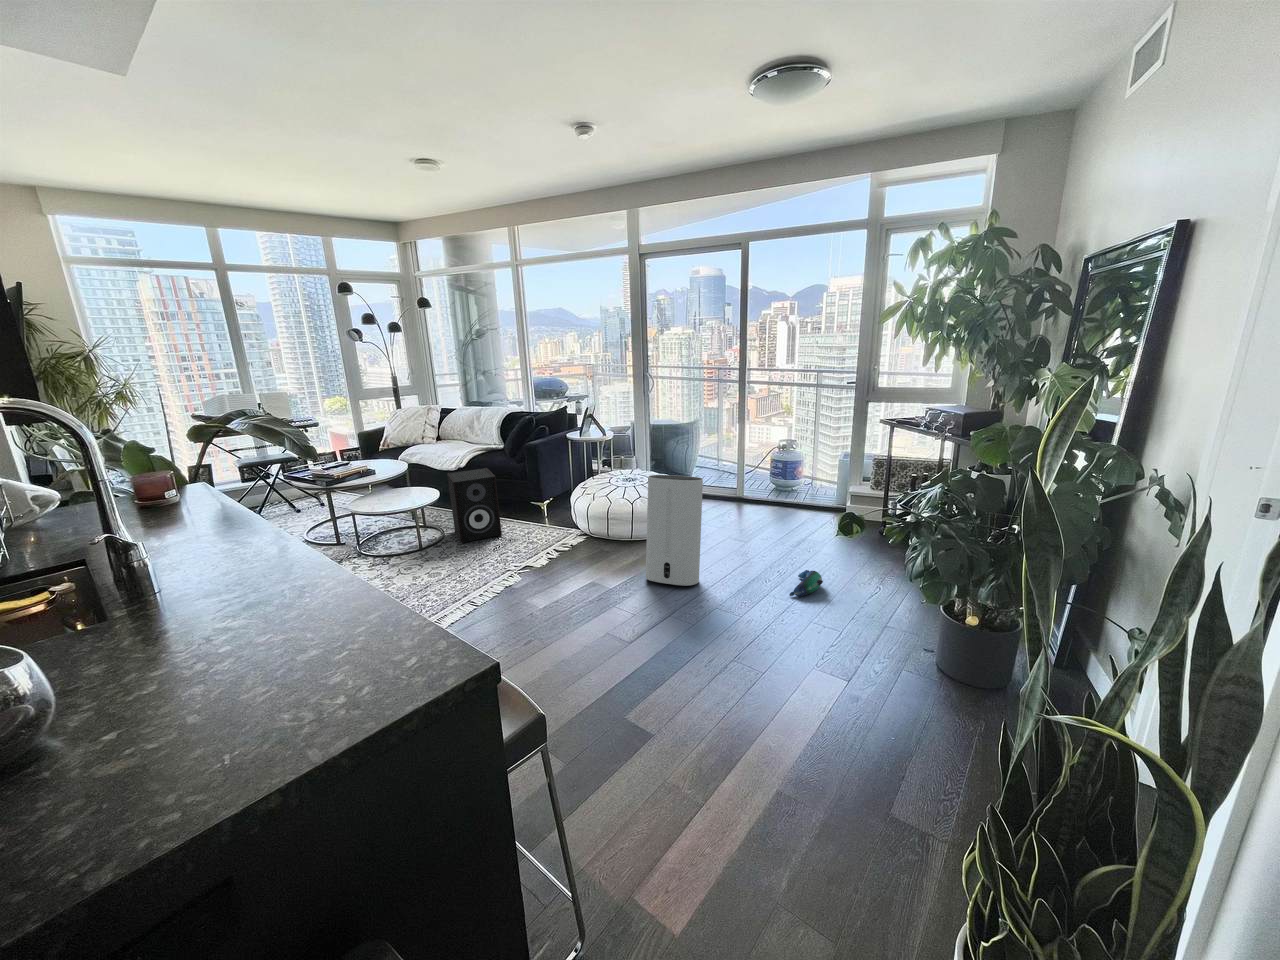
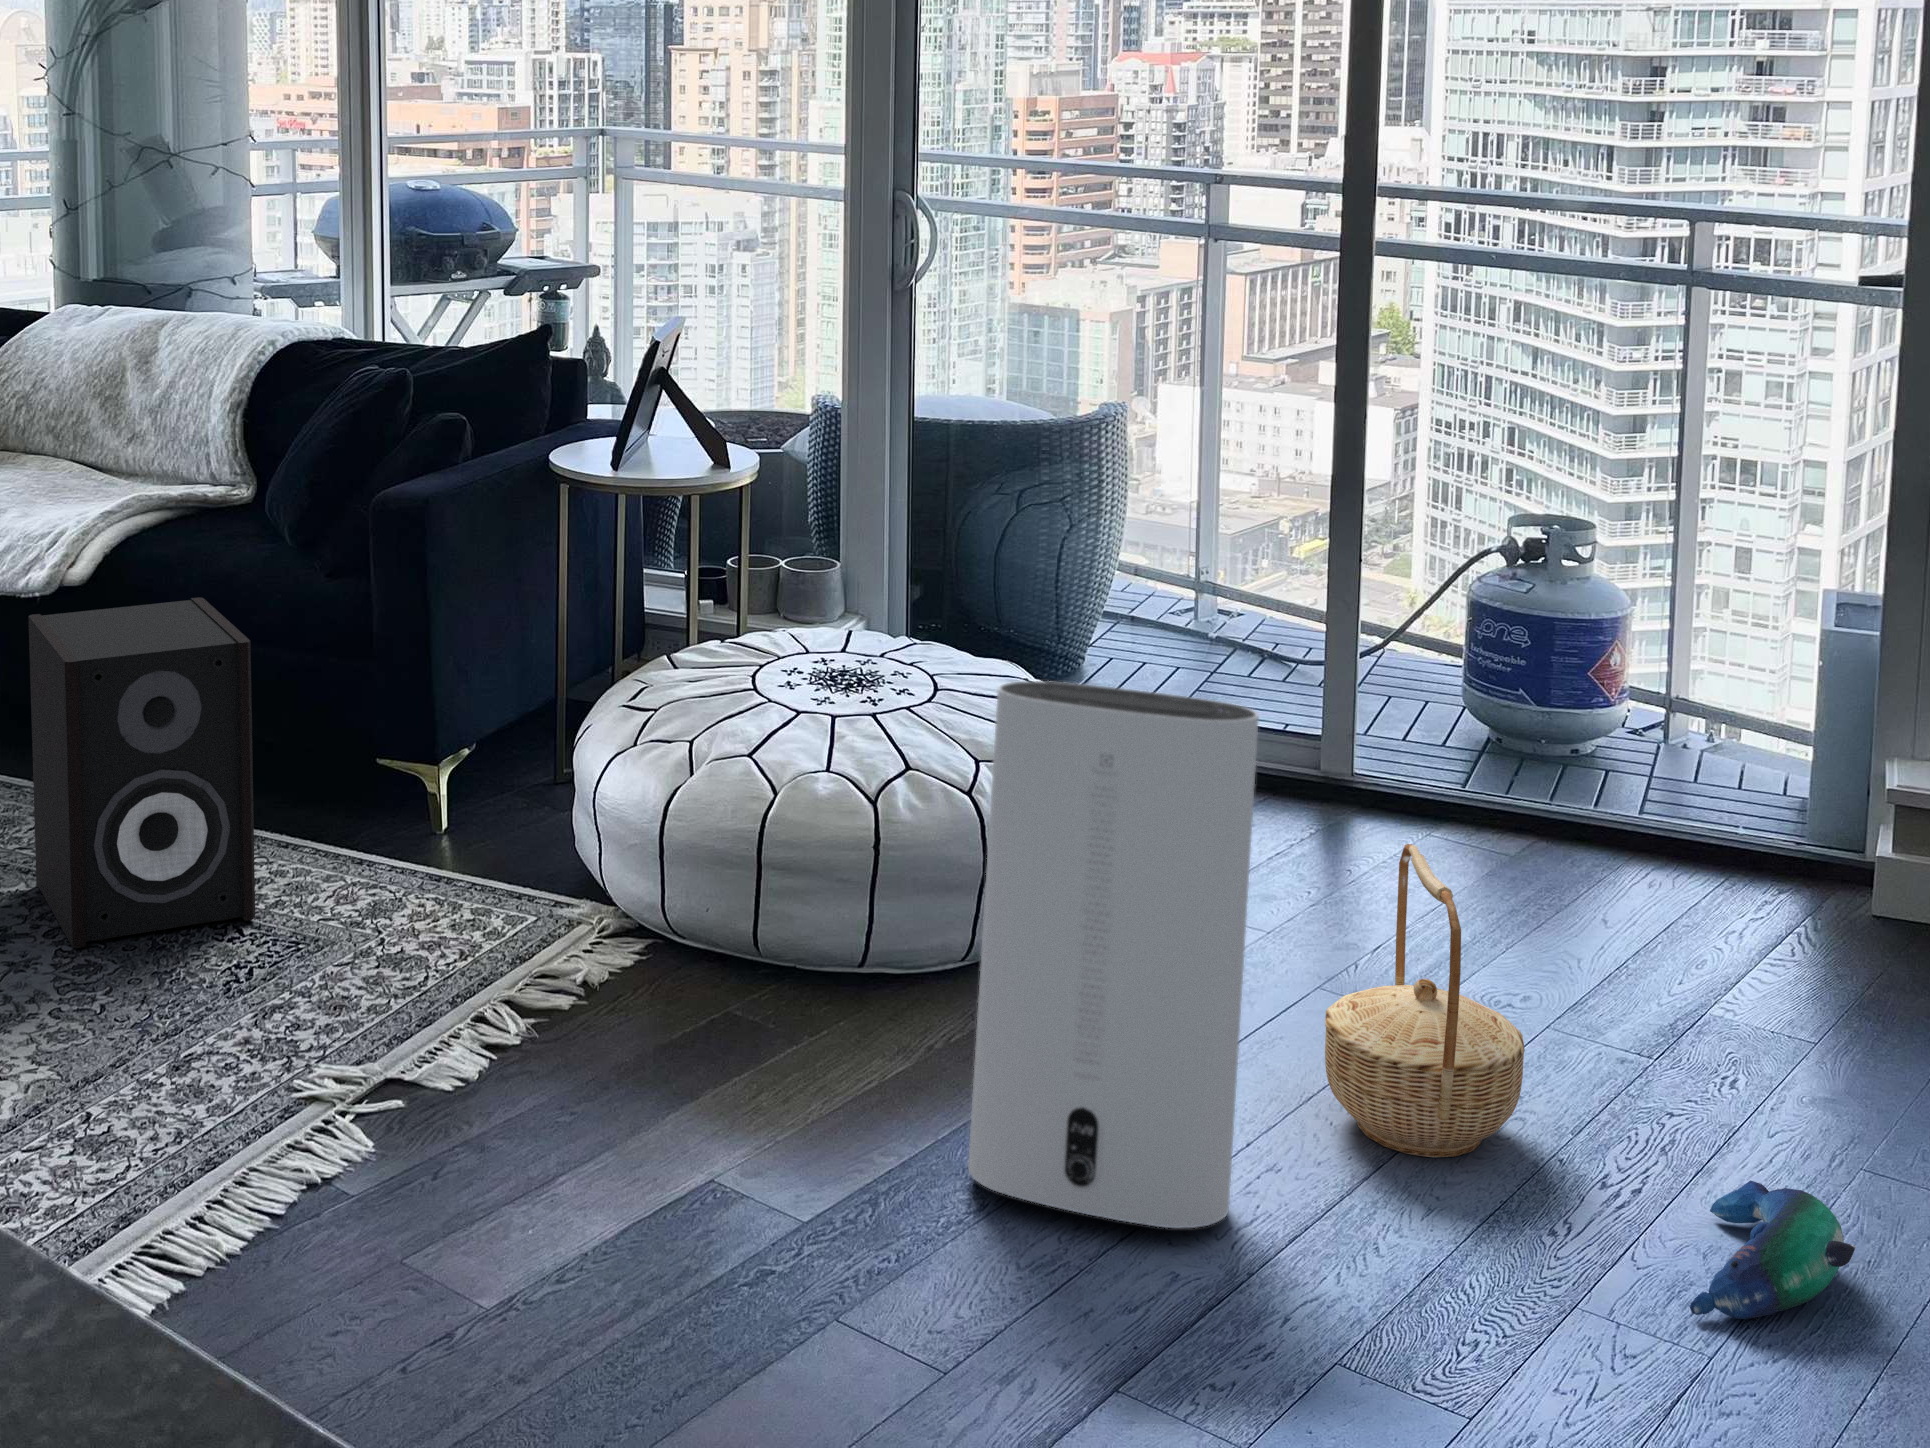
basket: none [722,506,763,569] -> present [1325,844,1525,1157]

